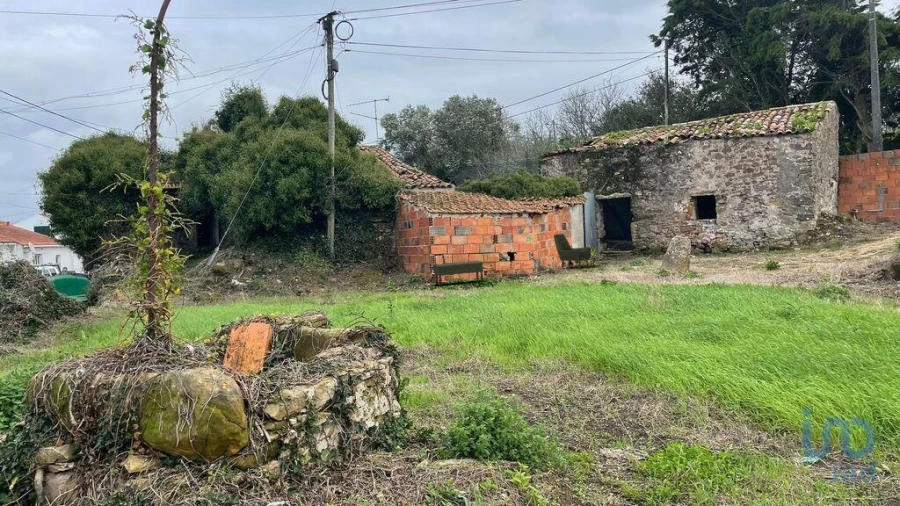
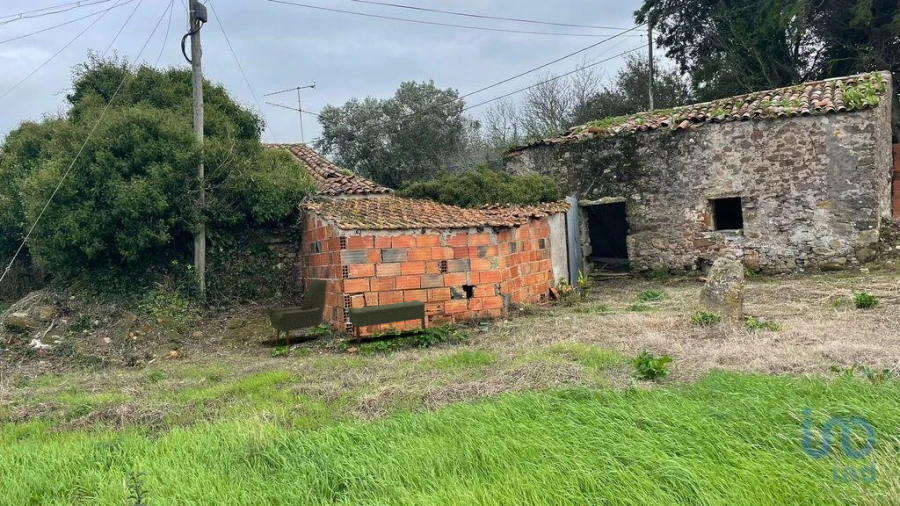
chair: present [554,234,591,269] -> present [269,279,327,345]

